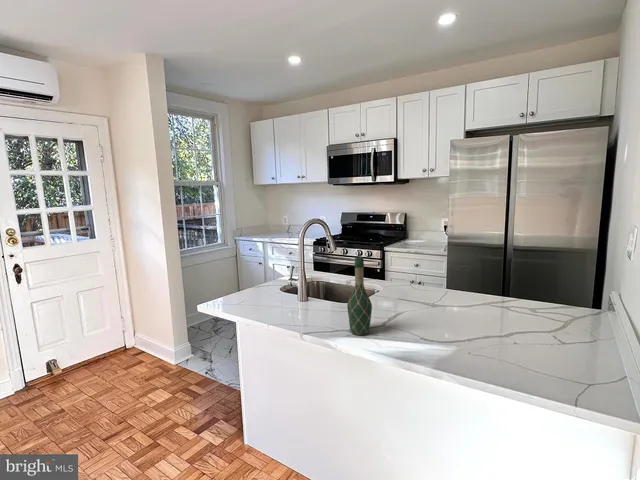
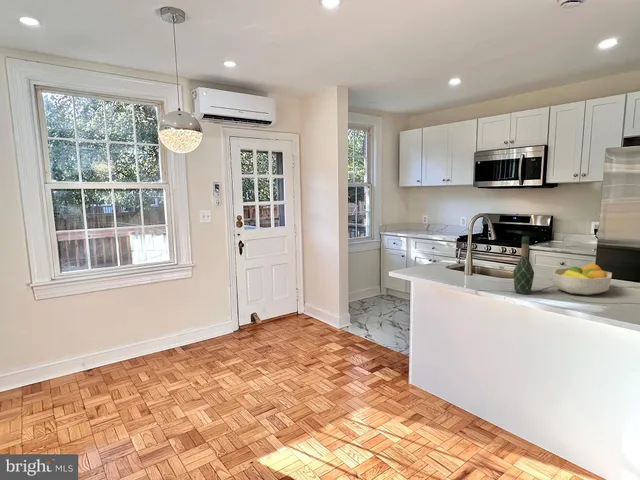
fruit bowl: none [395,282,460,328] -> present [552,263,612,295]

